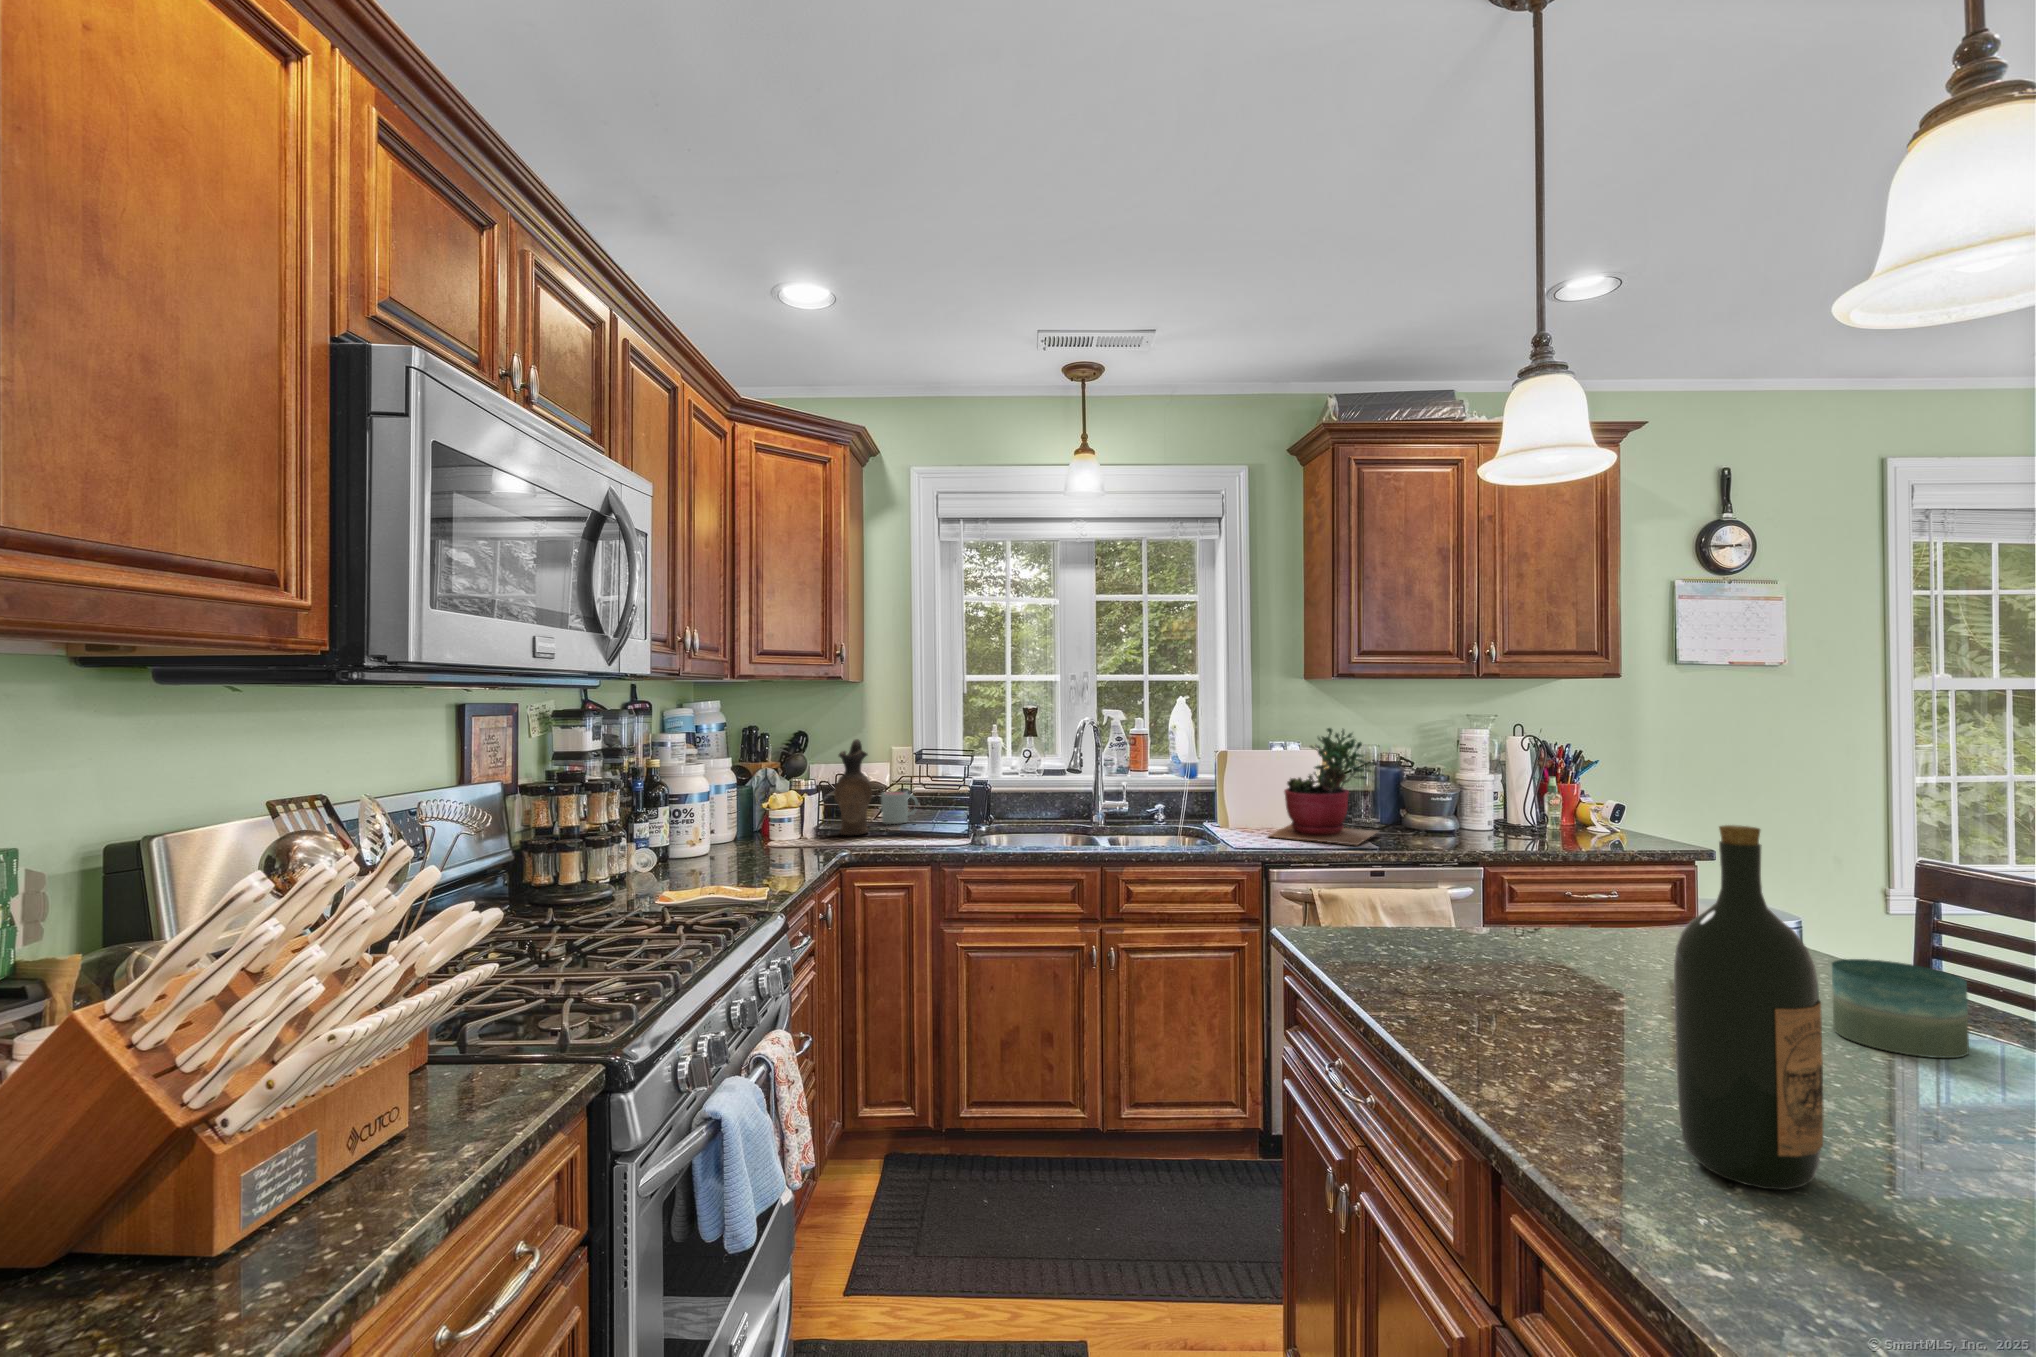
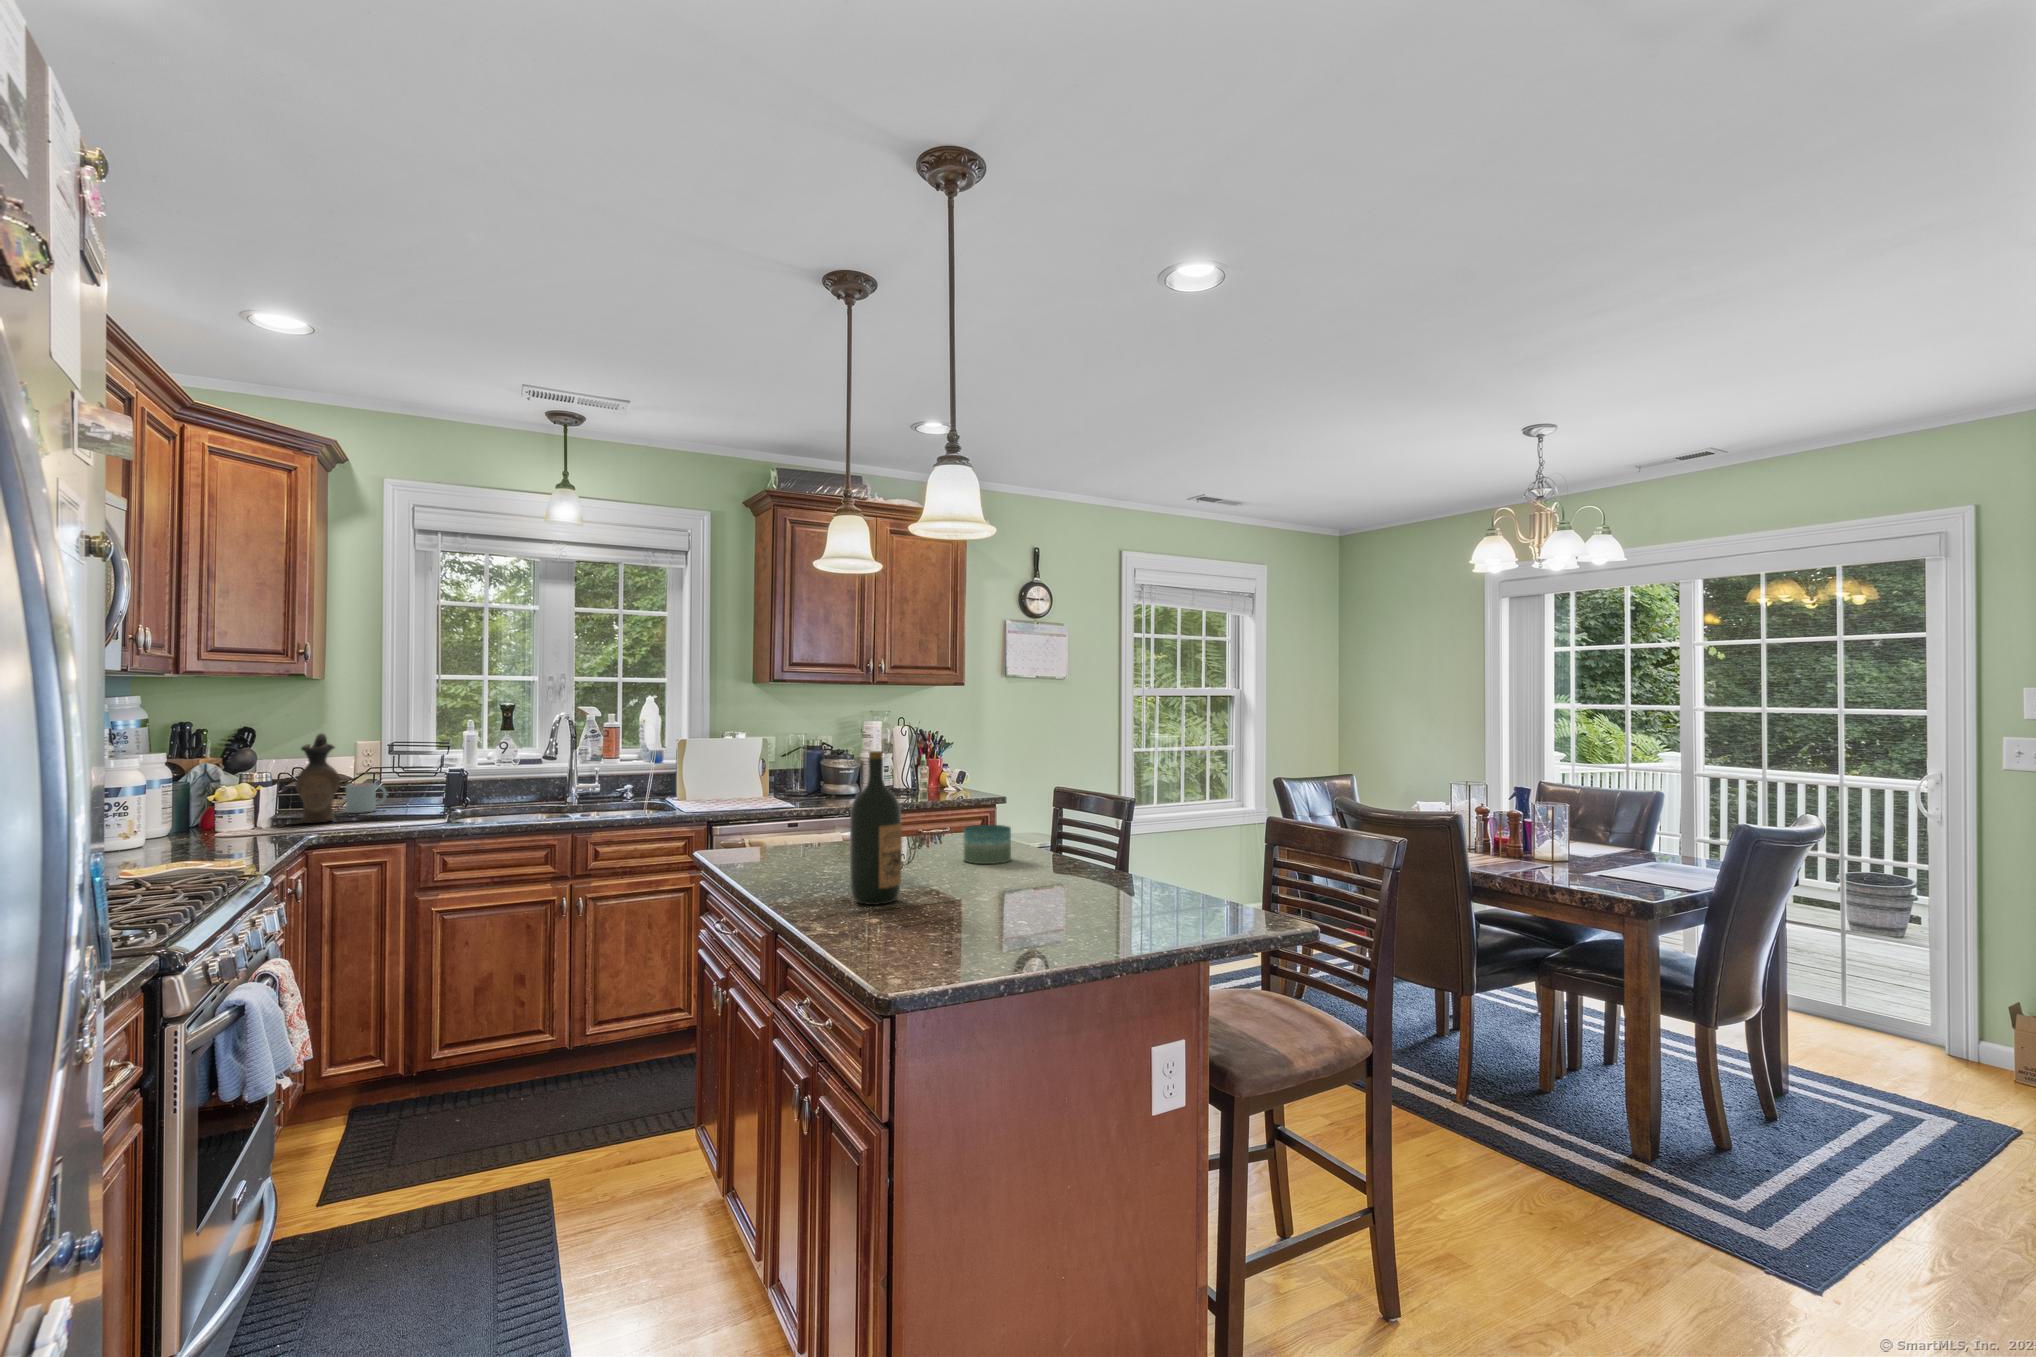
succulent plant: present [1269,728,1377,845] -> none [714,720,801,807]

